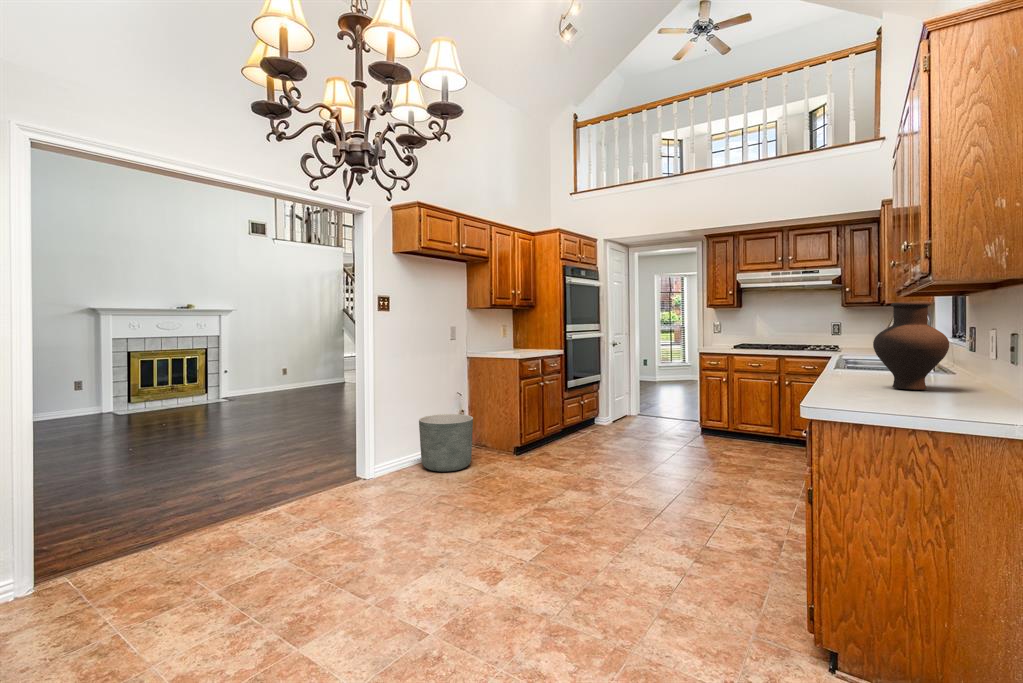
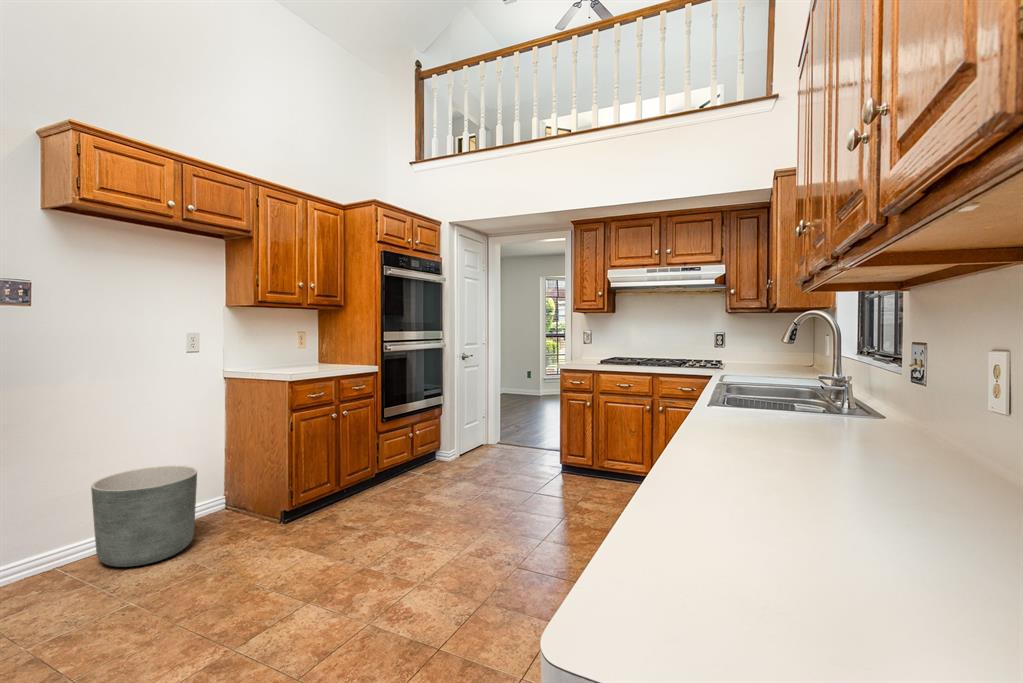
vase: present [873,302,949,390] -> none [768,284,954,515]

